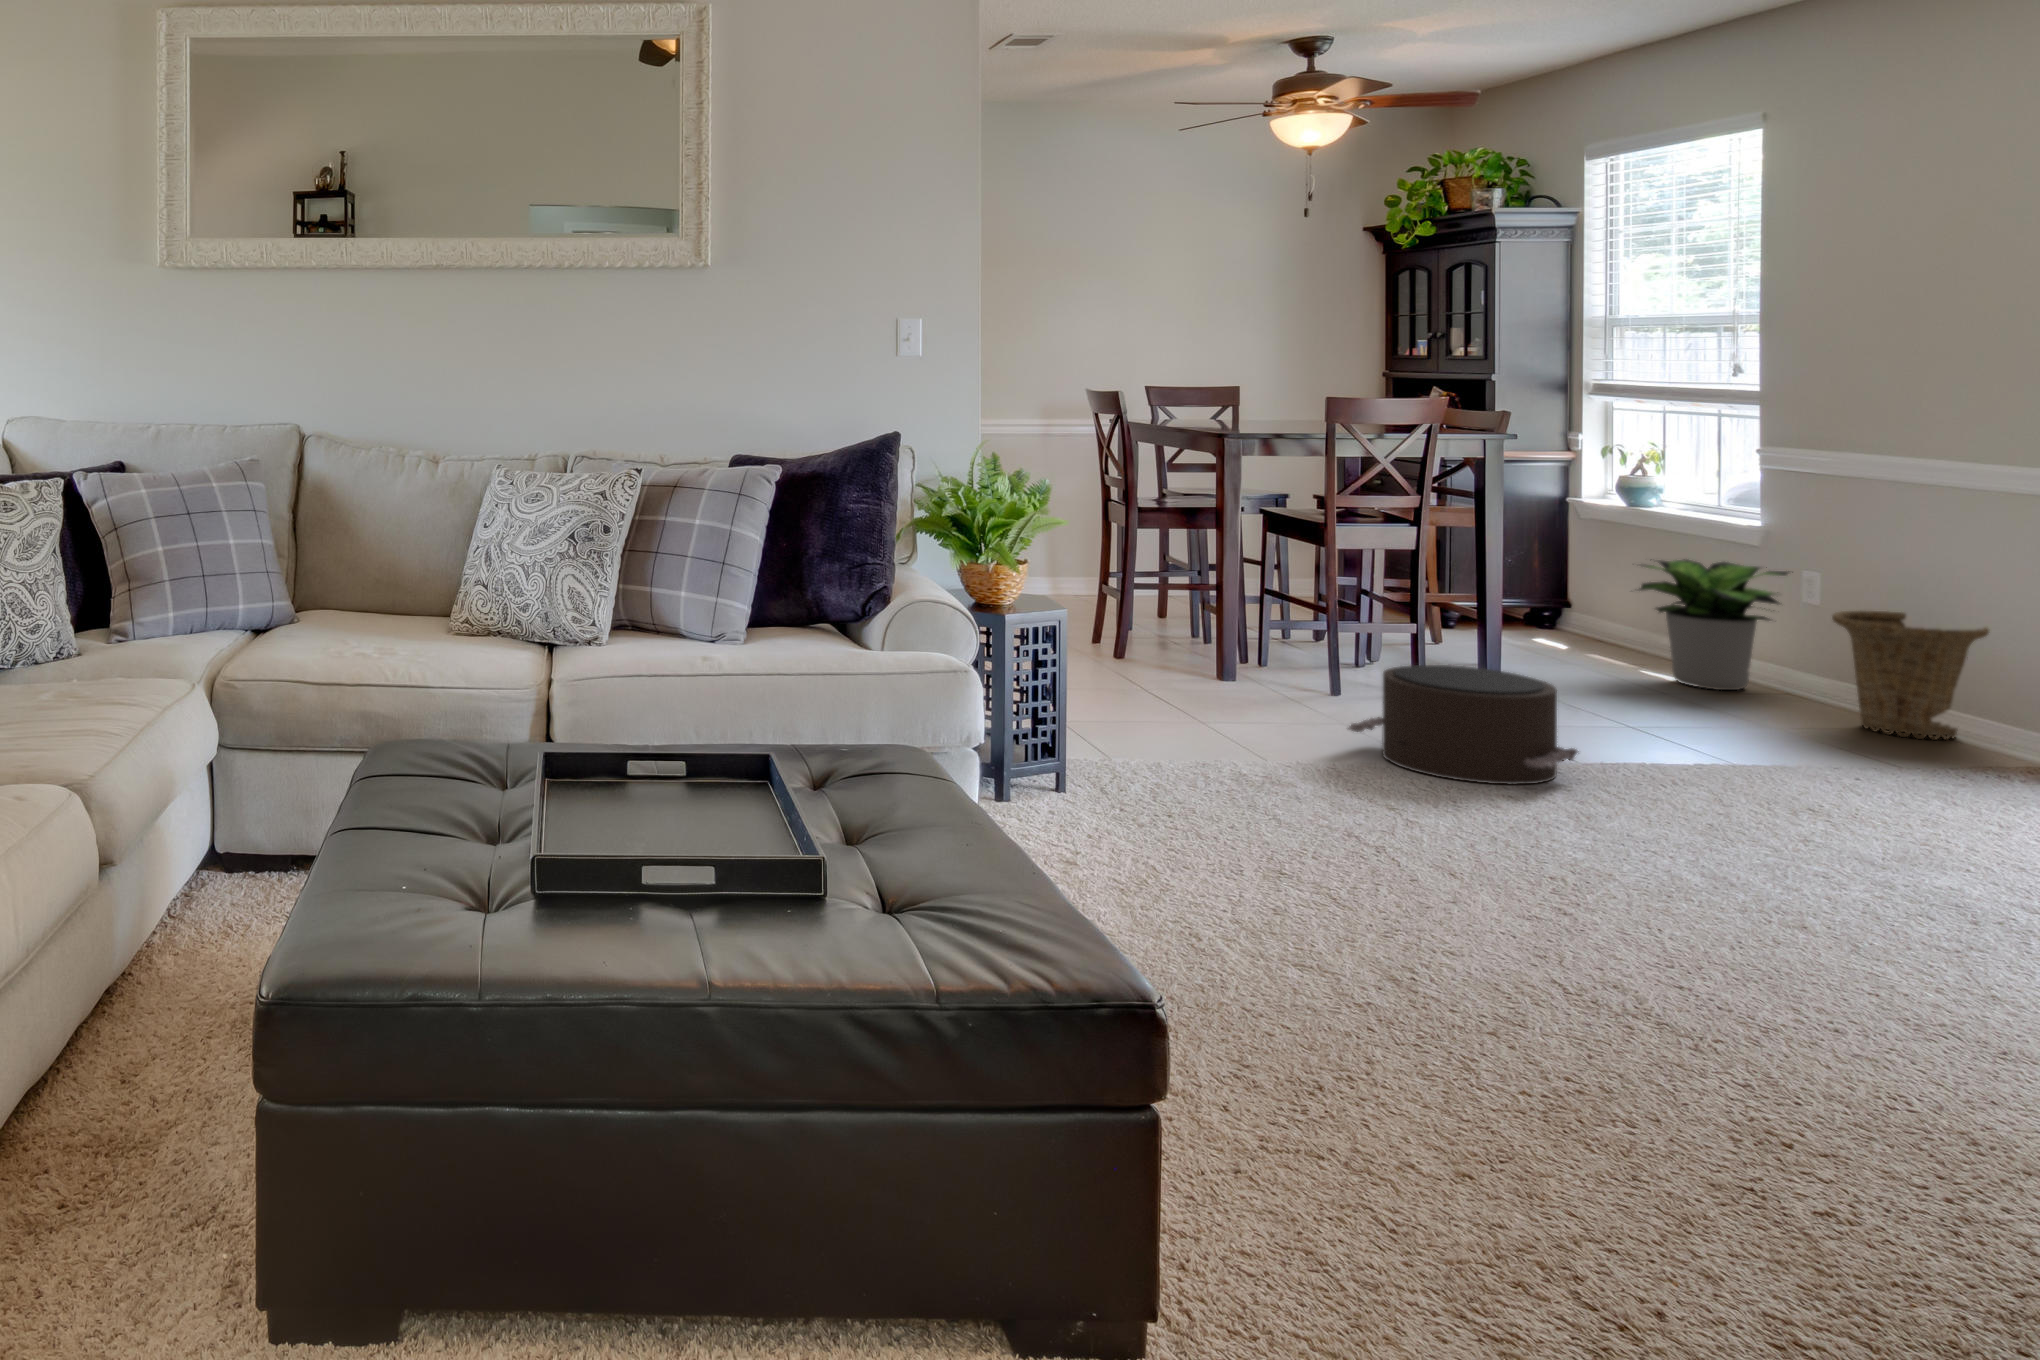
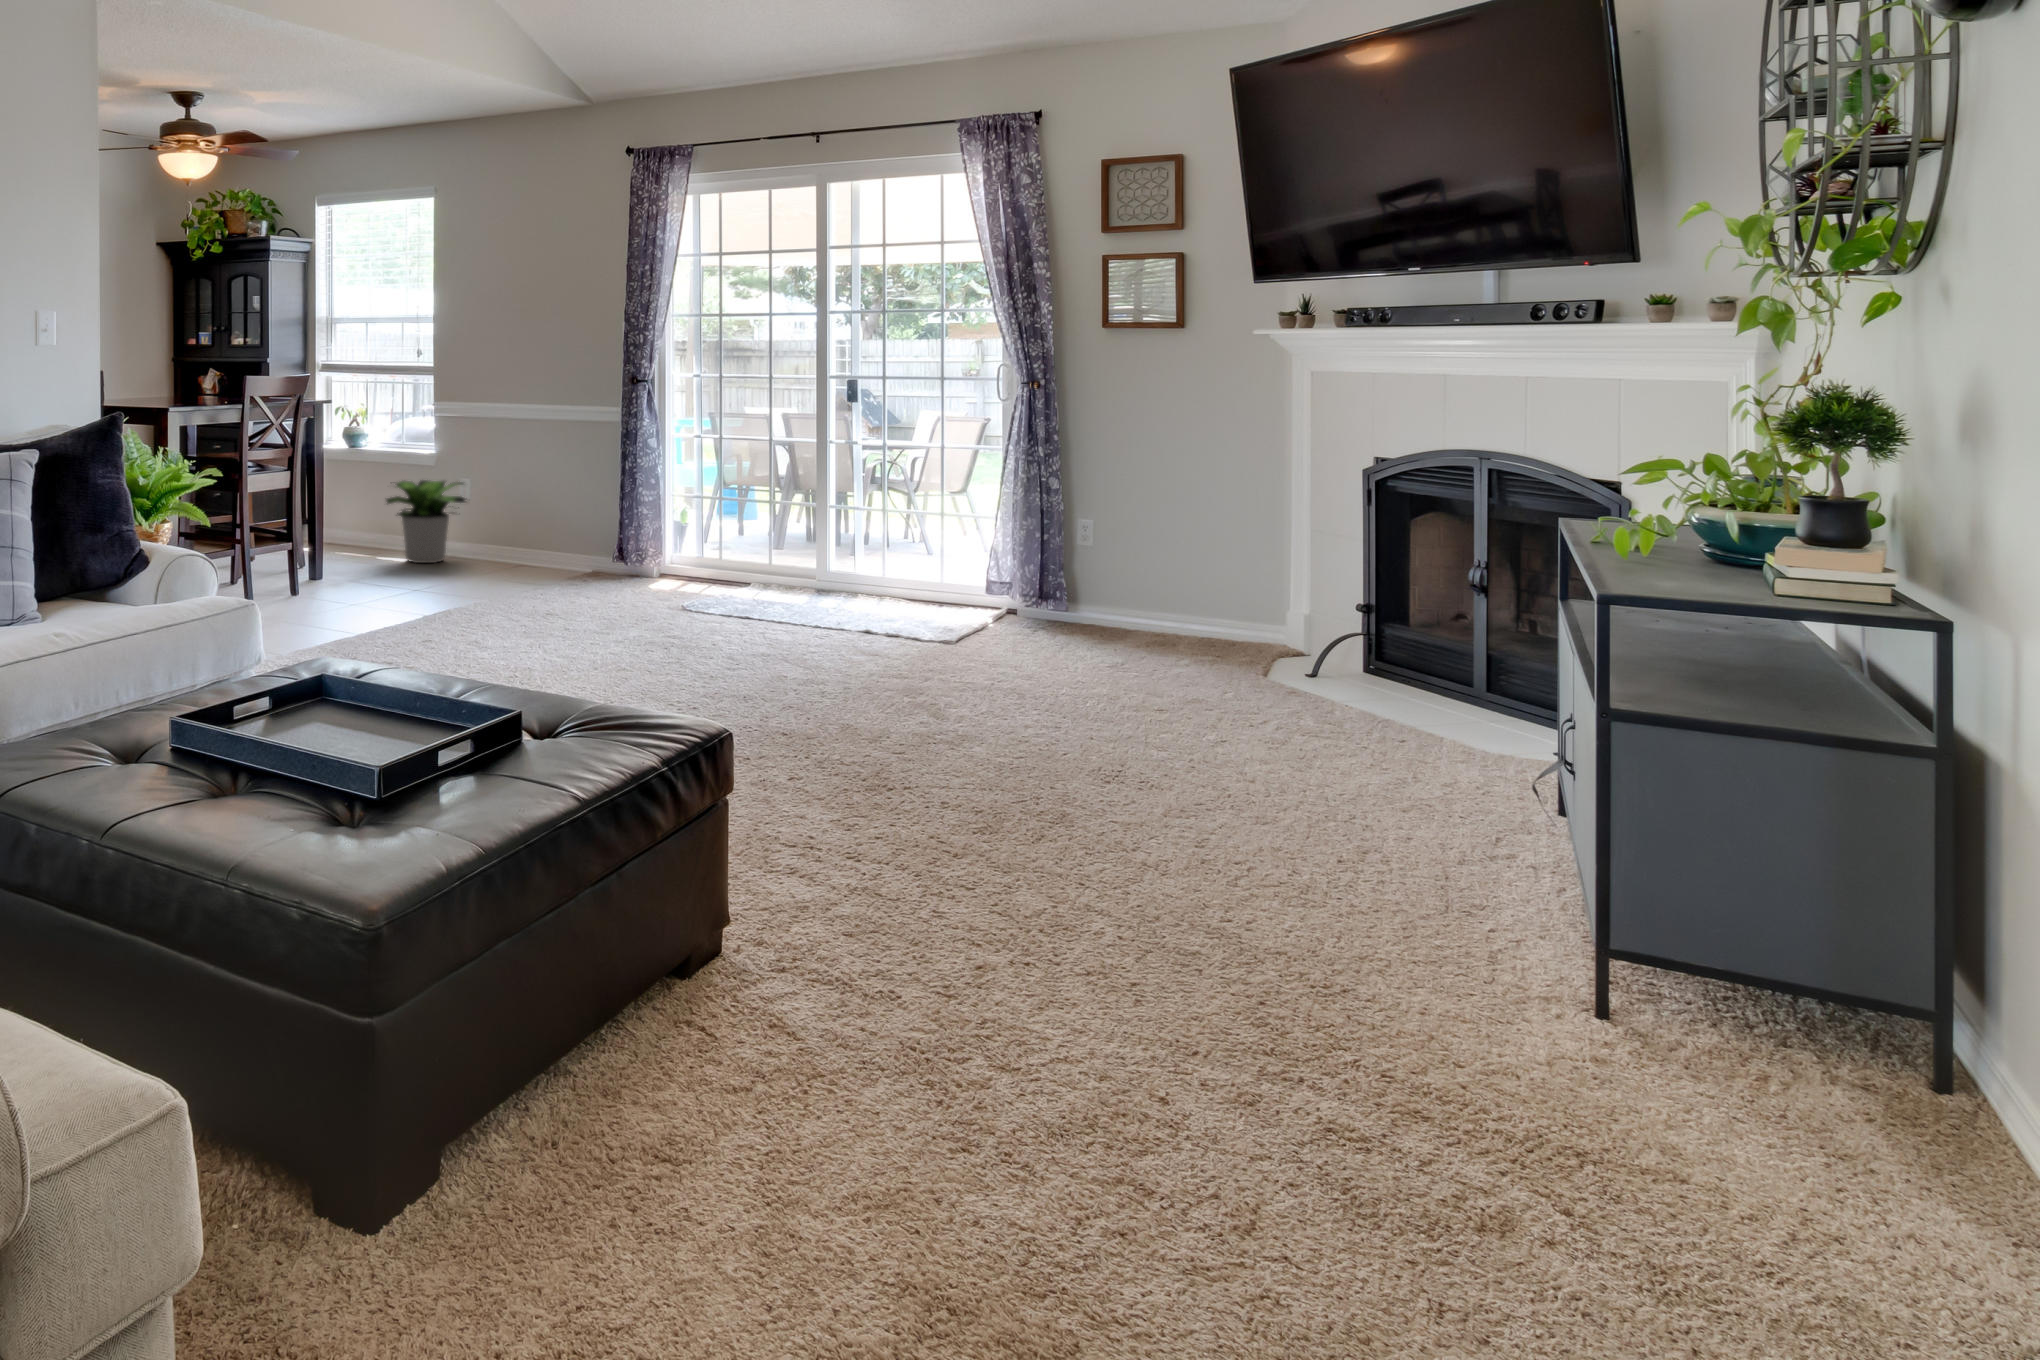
basket: present [1832,610,1989,740] -> none [504,499,574,573]
pouf: present [1349,665,1579,785] -> none [329,564,463,642]

